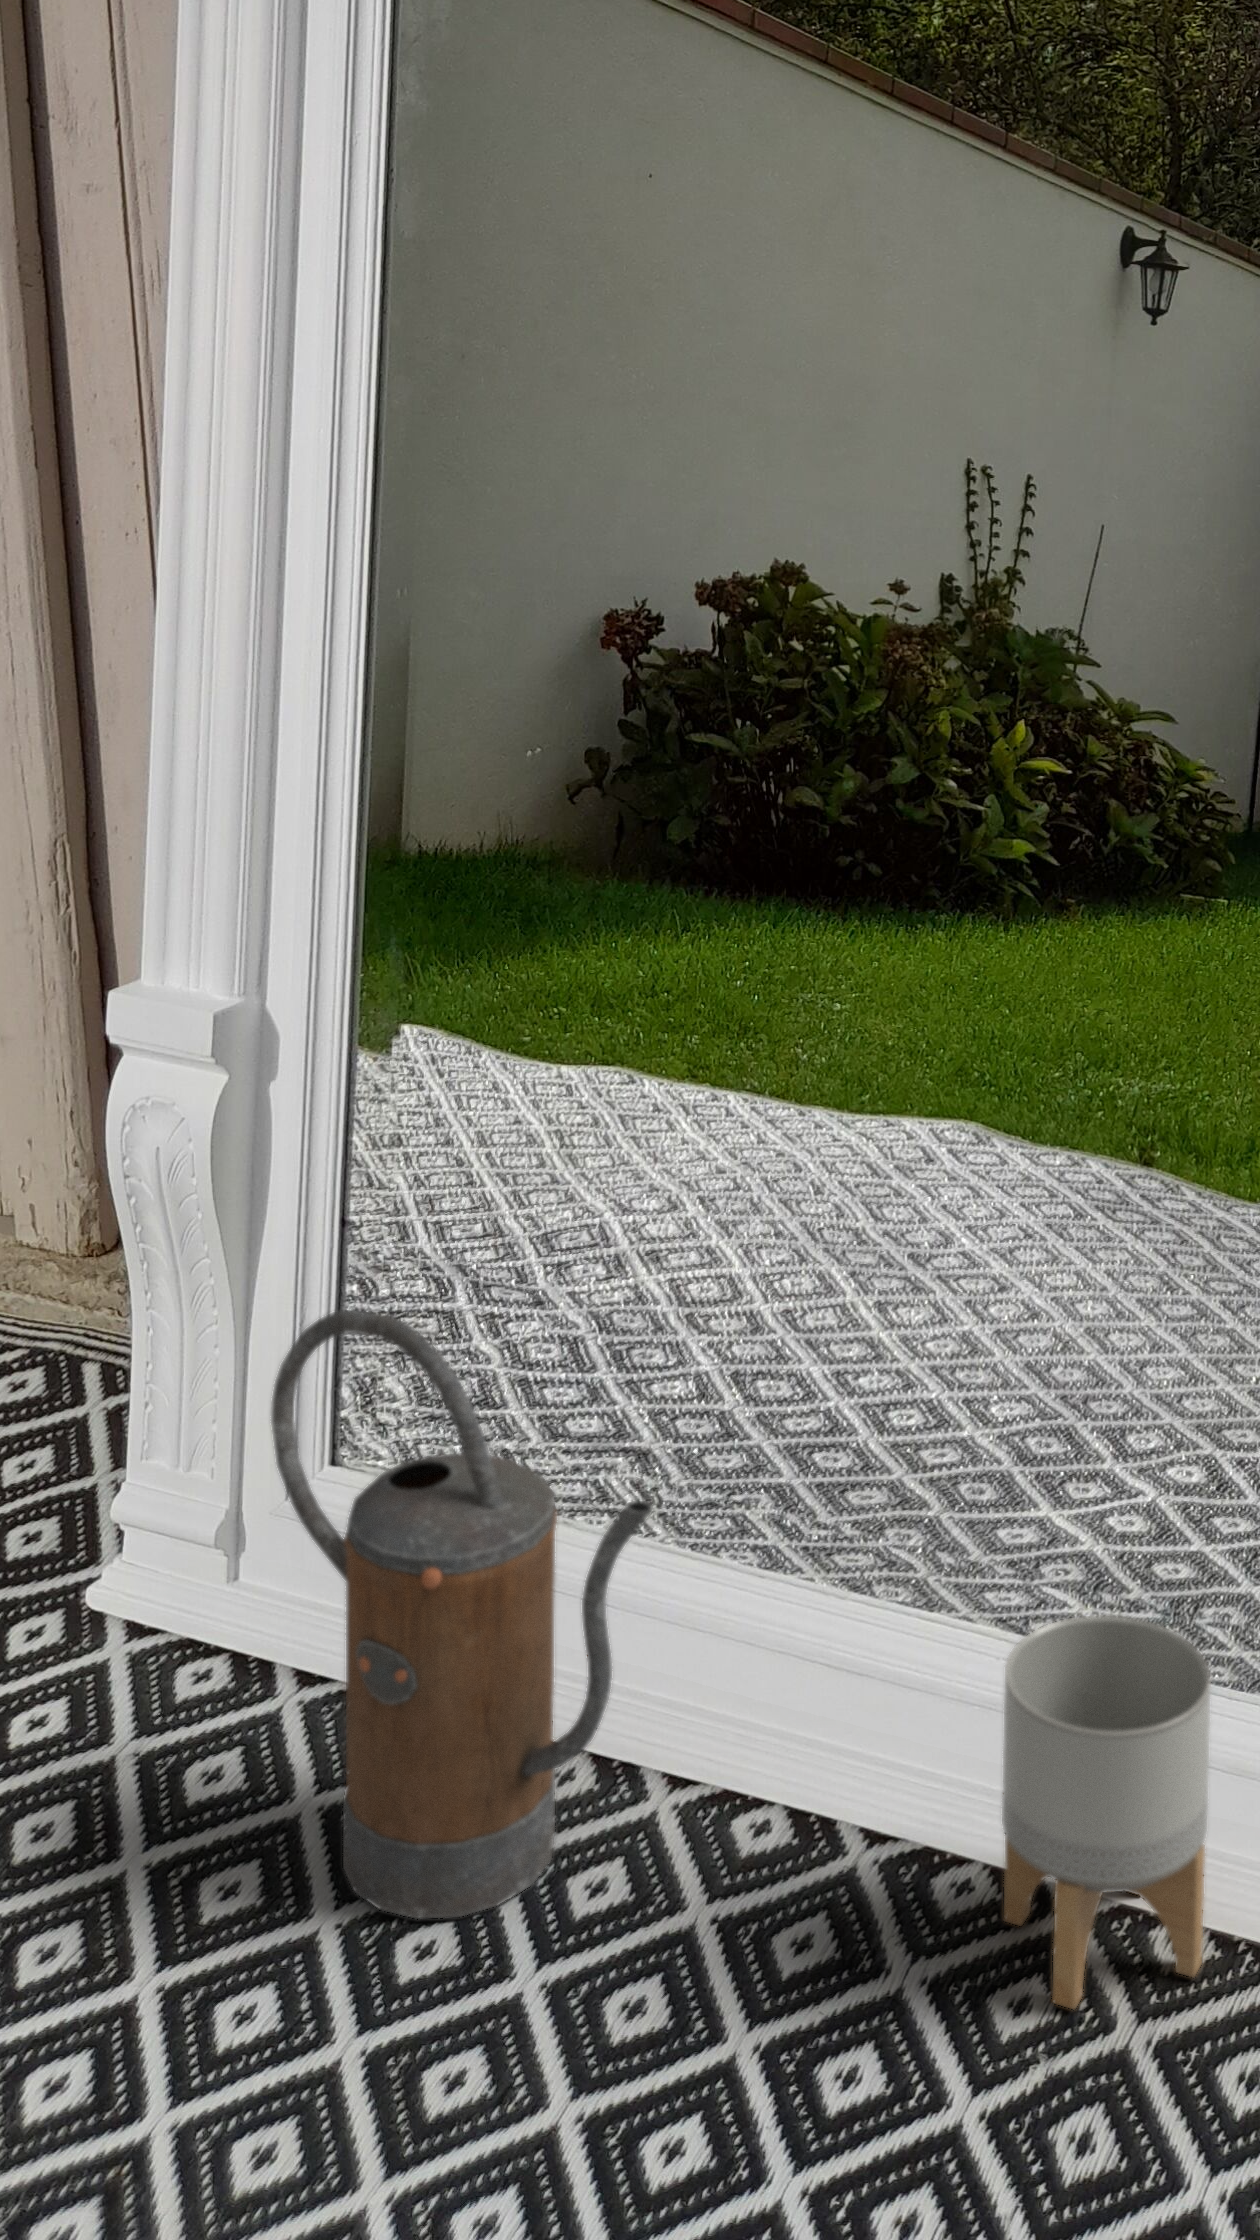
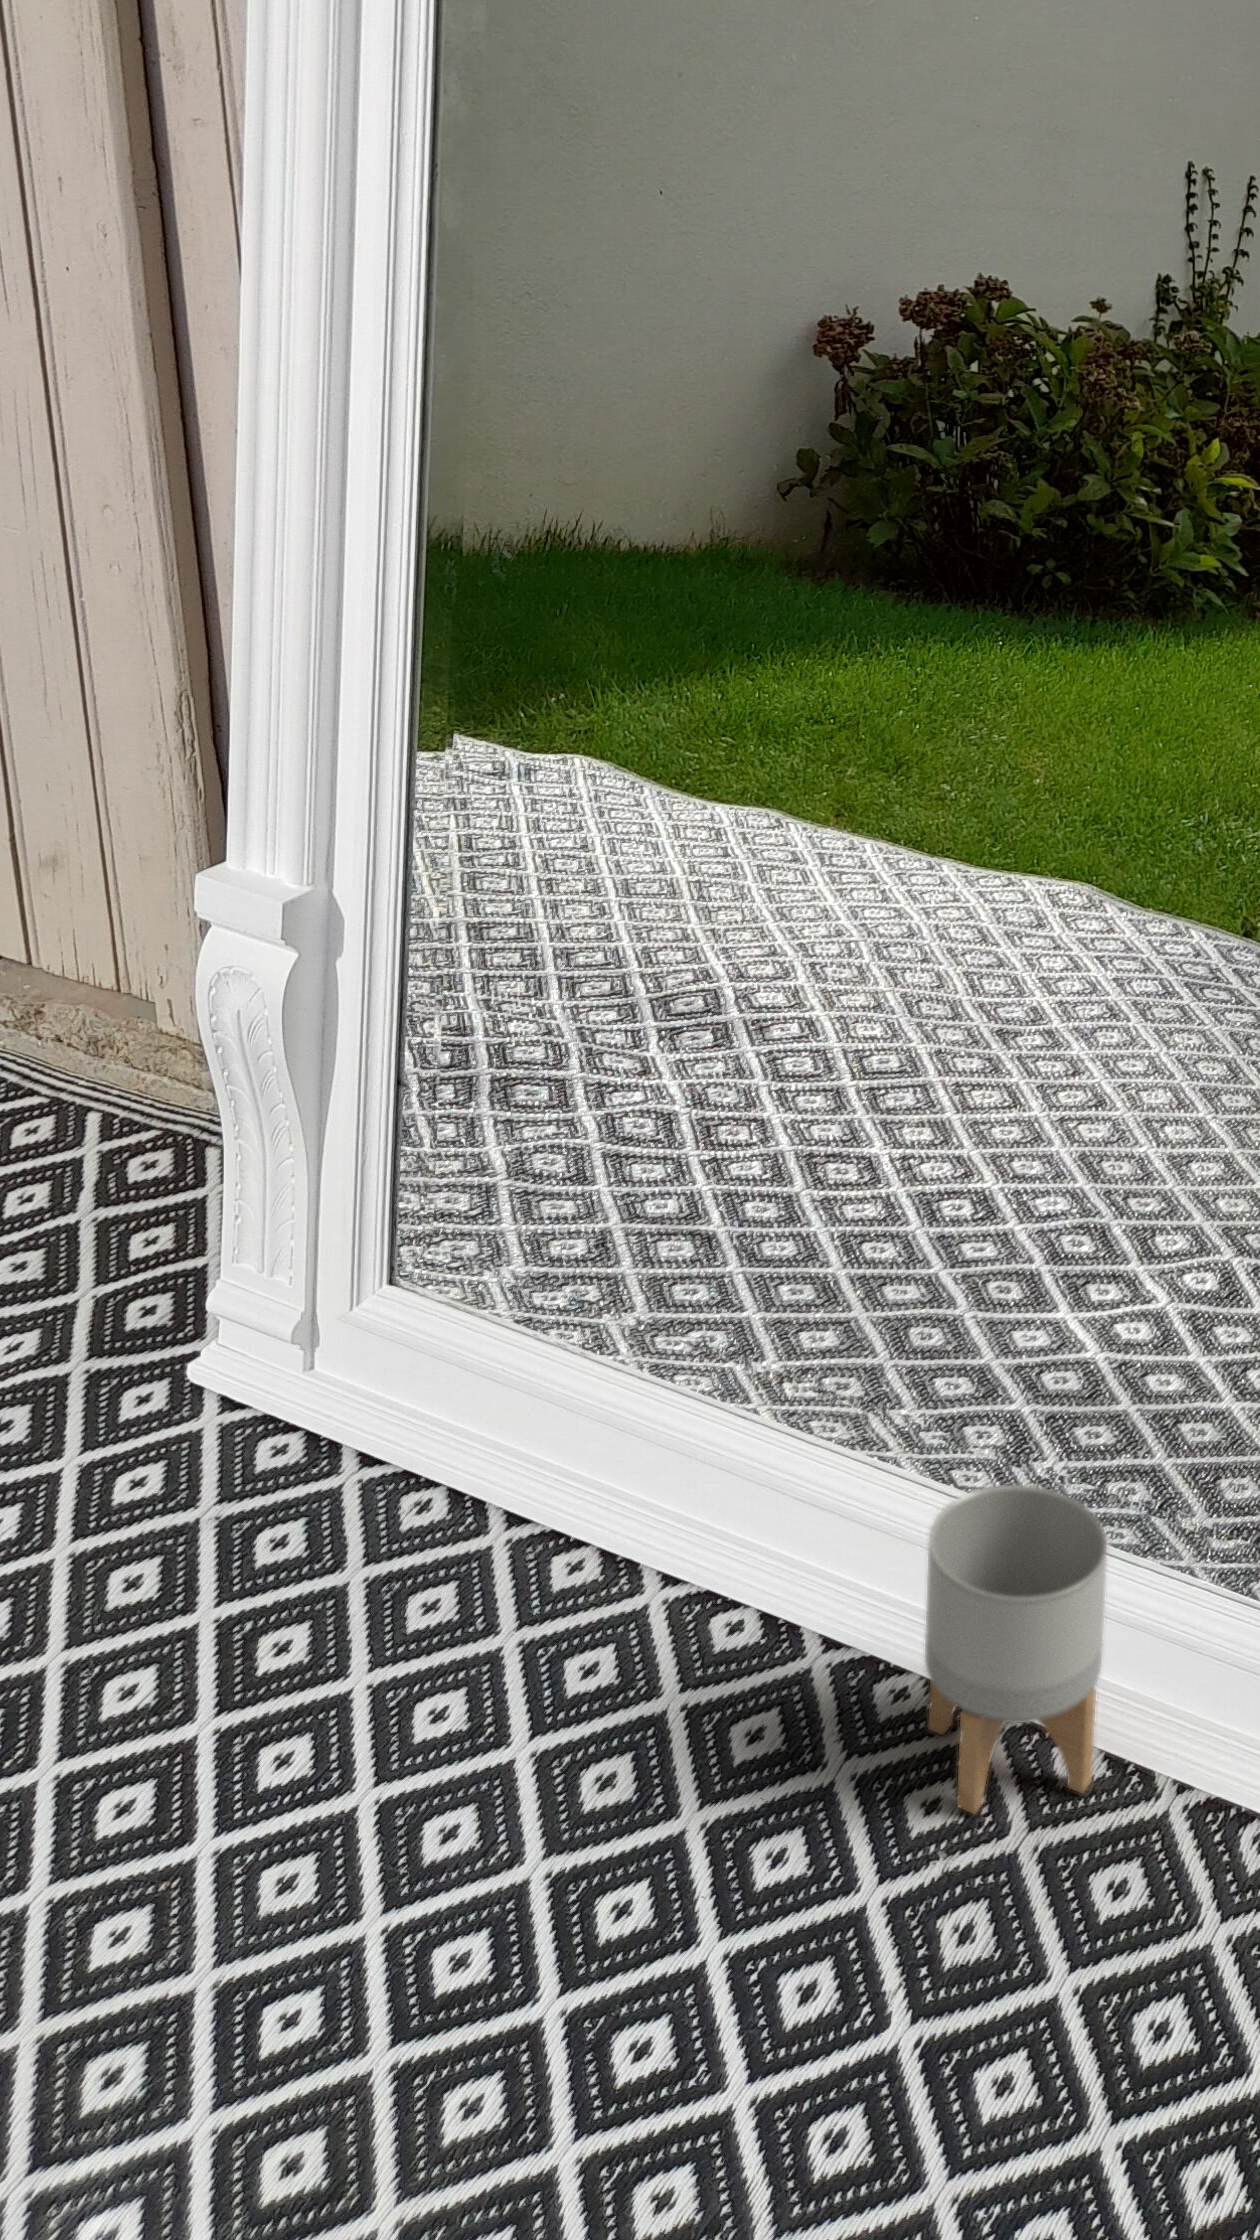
watering can: present [271,1310,653,1919] -> none [324,1182,631,1690]

